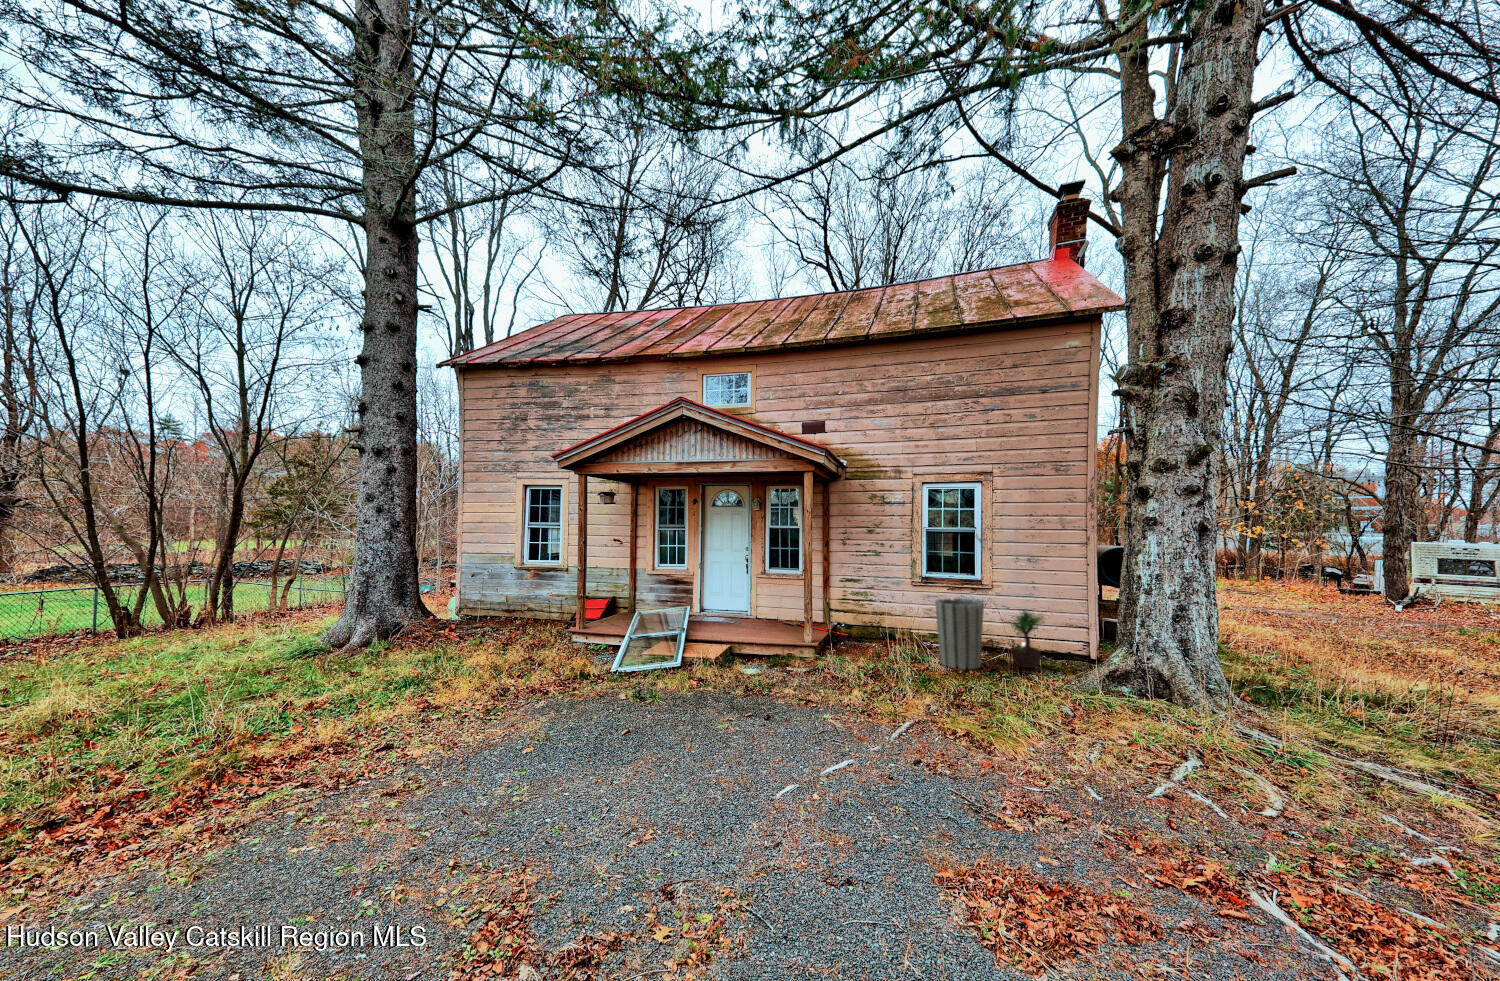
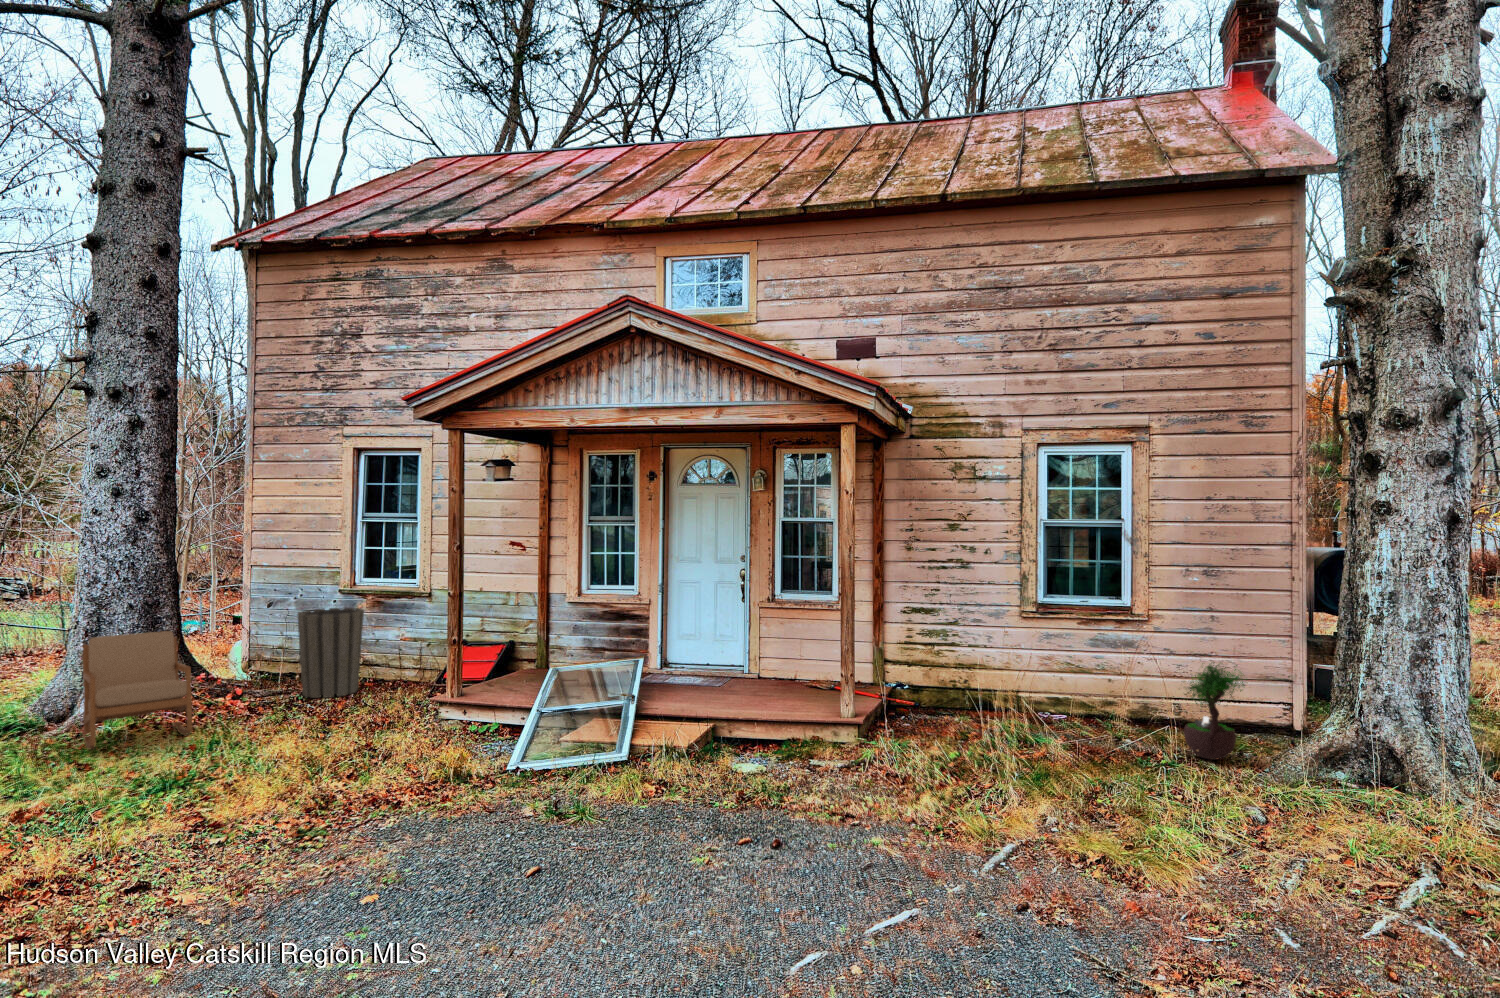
chair: none [363,592,428,660] -> present [83,631,193,749]
trash can: present [935,599,984,669] -> present [297,608,364,698]

